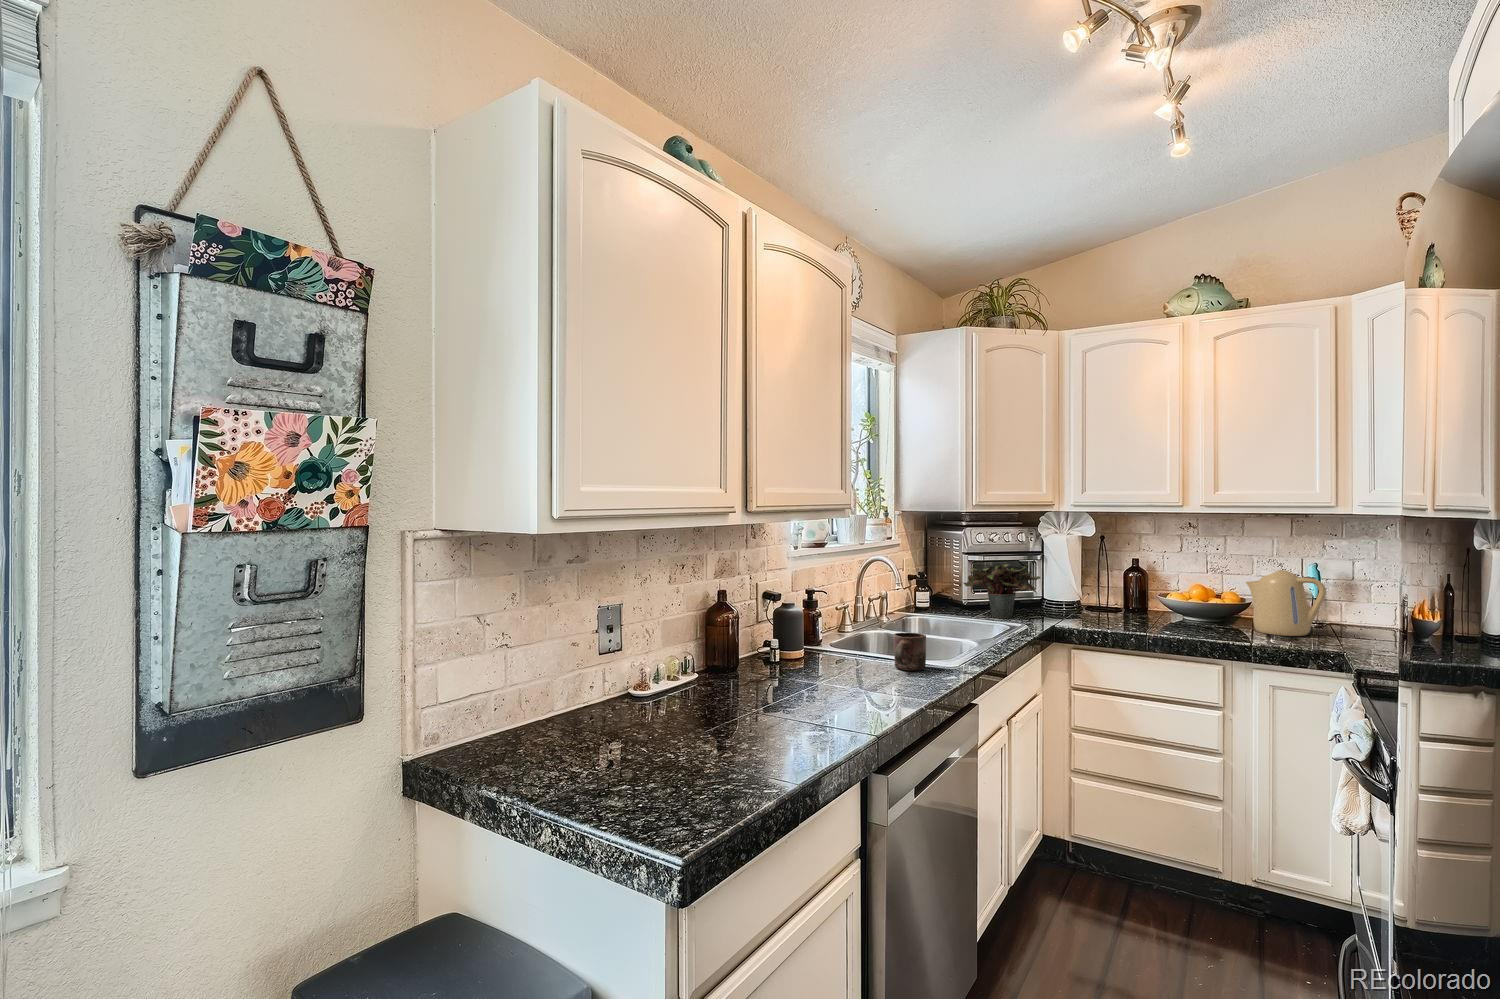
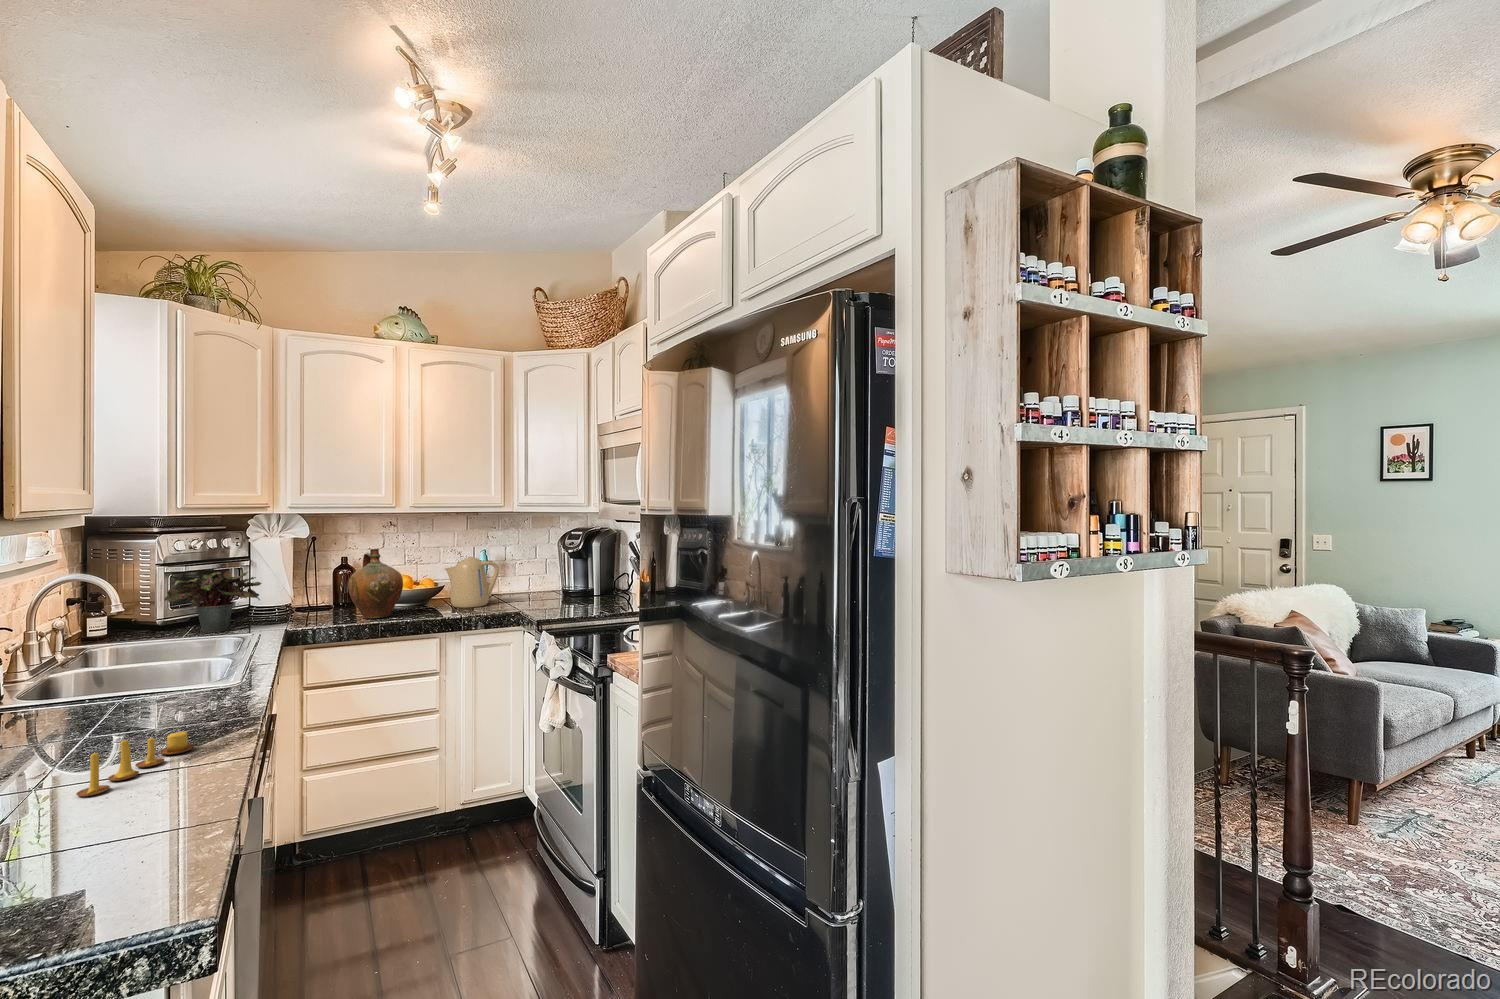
ceramic jug: none [1122,552,1181,630] -> present [348,549,403,619]
mug: present [893,633,926,671] -> none [145,657,194,703]
candle: none [785,688,878,728] -> present [76,731,194,796]

